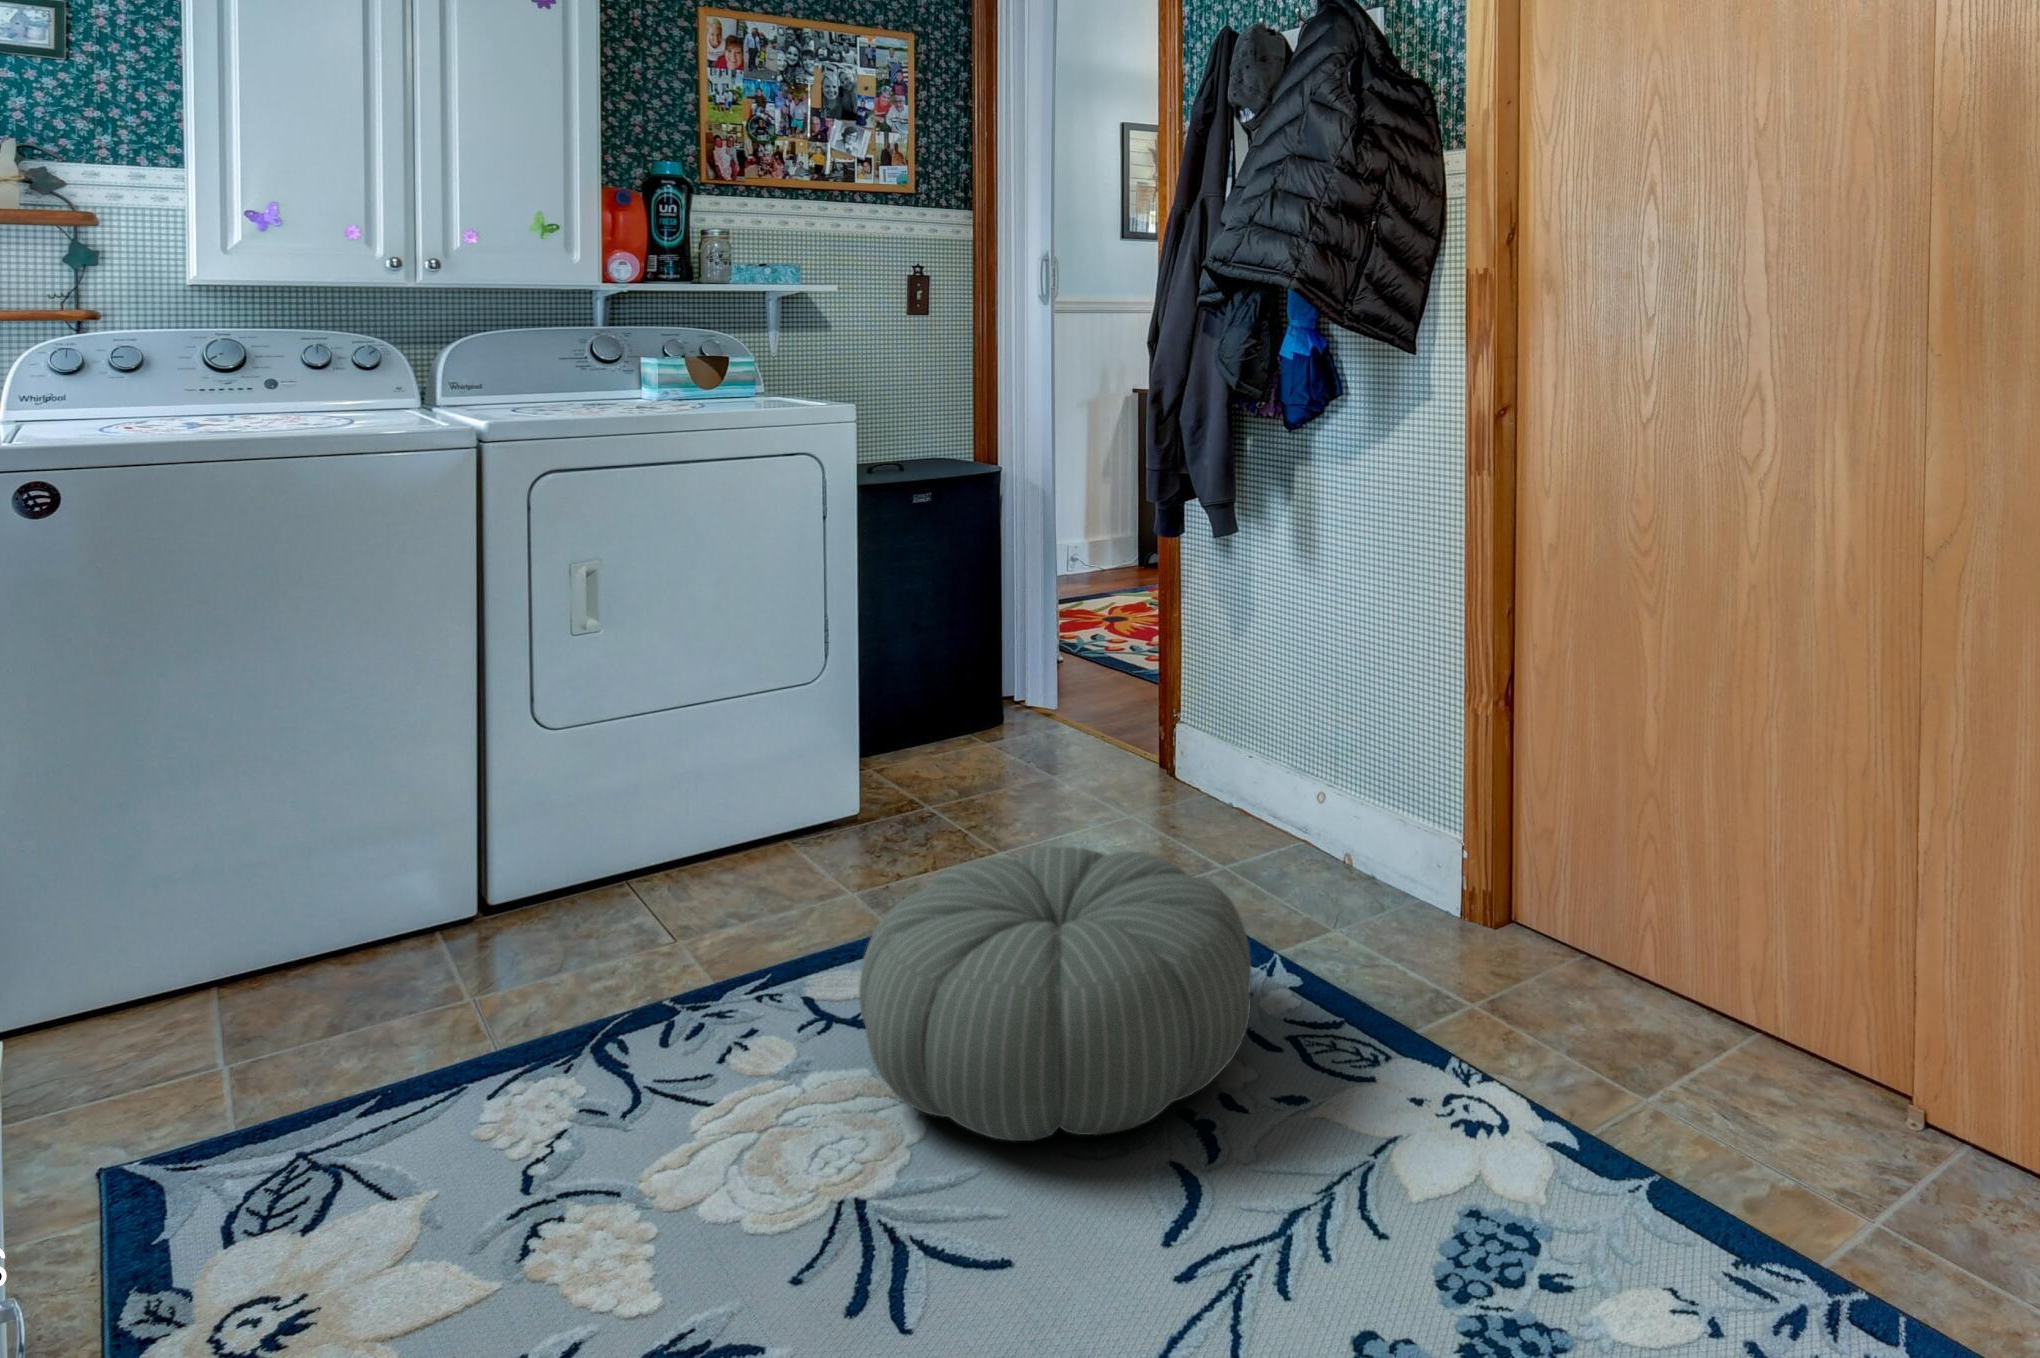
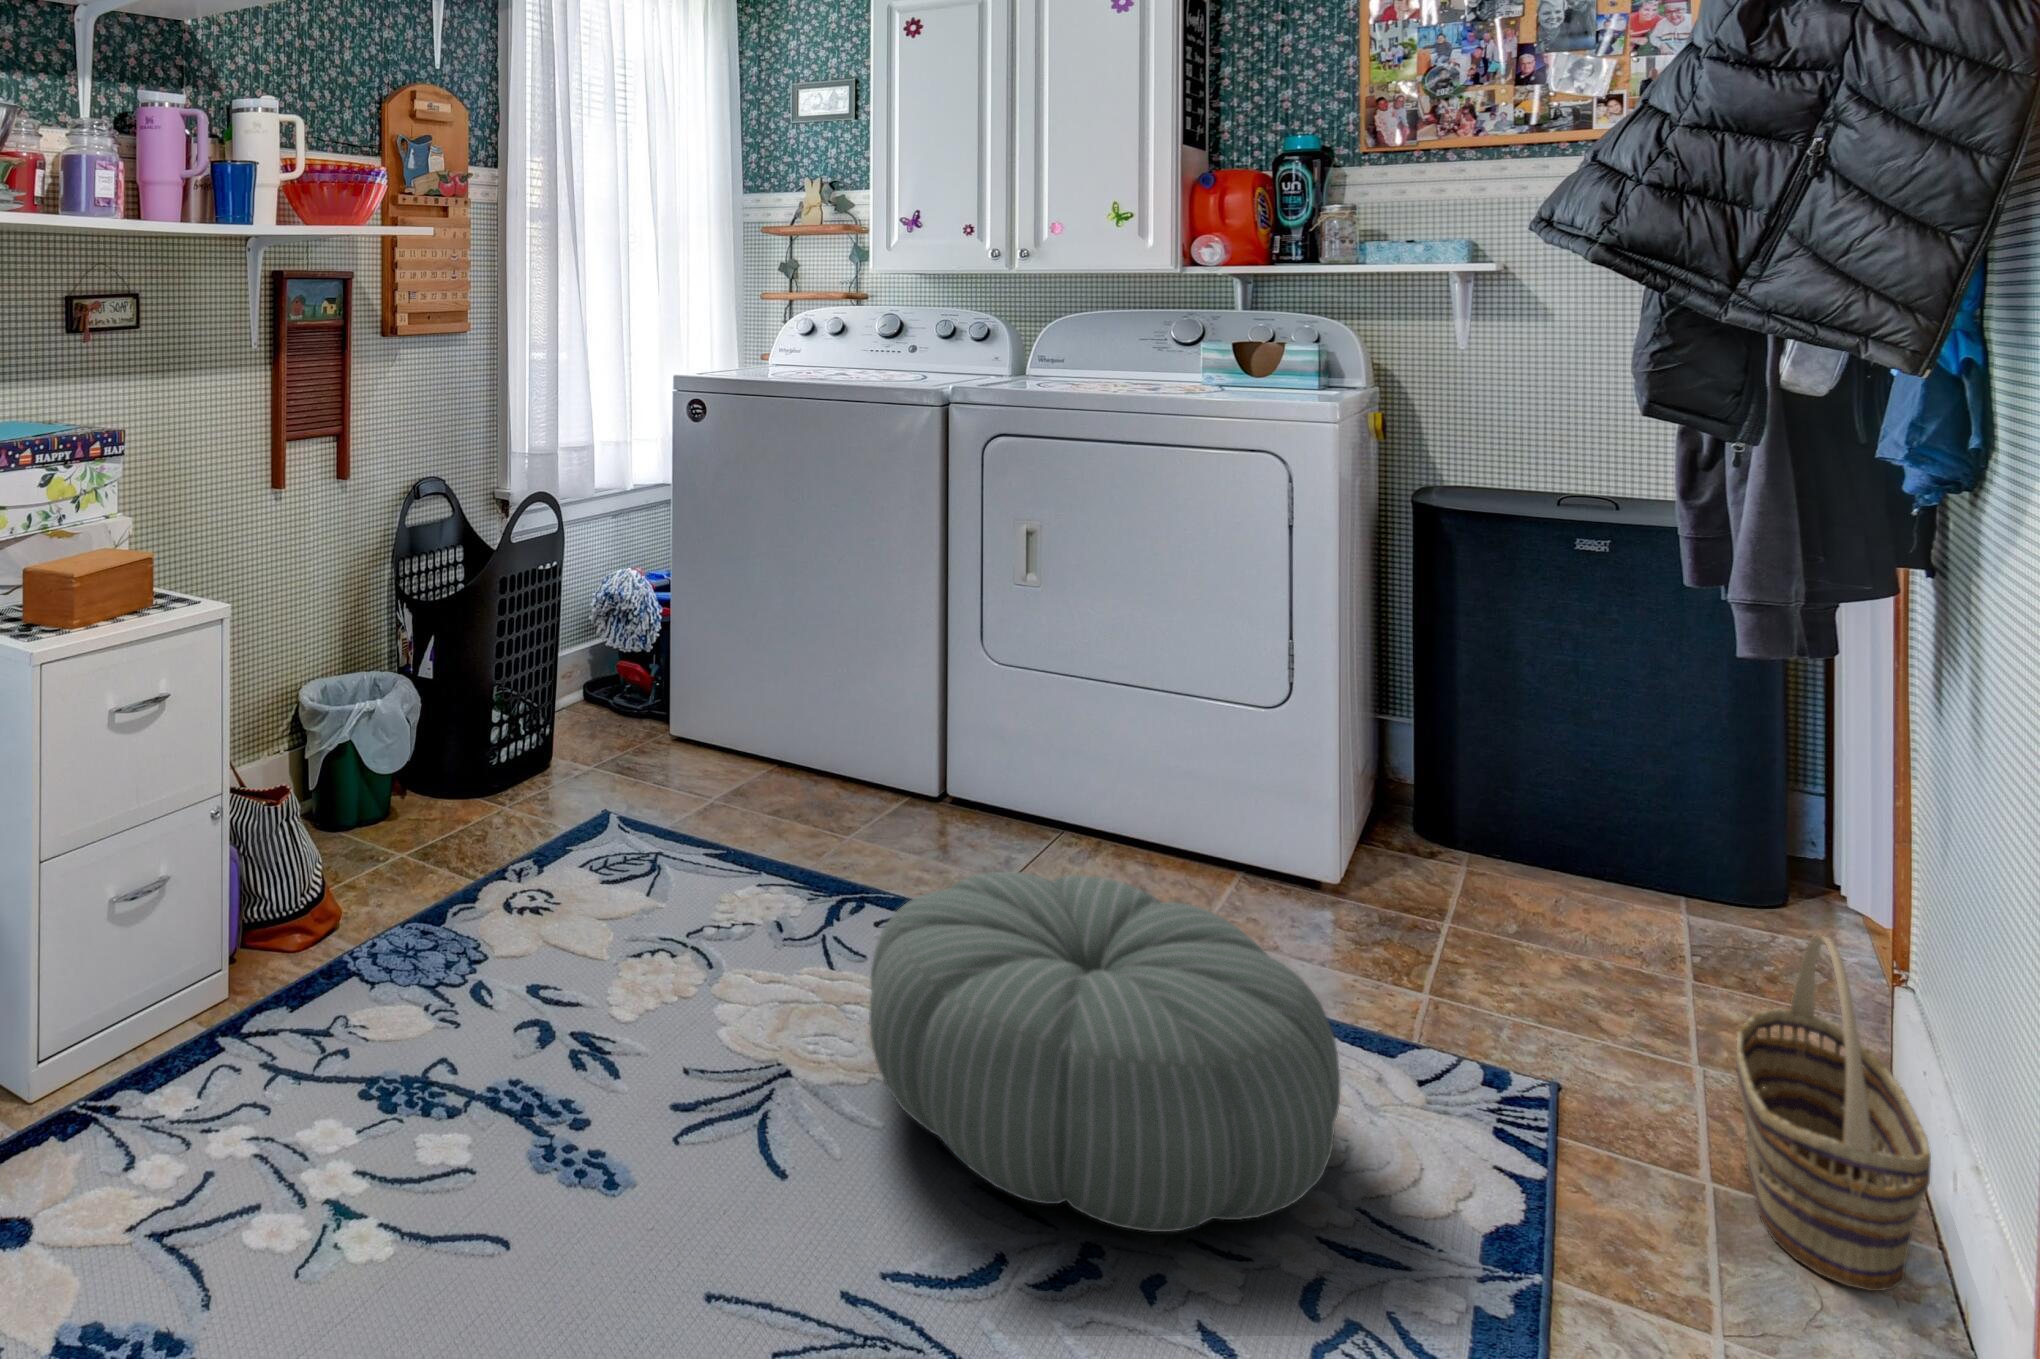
basket: none [1233,706,1365,895] -> present [1736,935,1931,1291]

